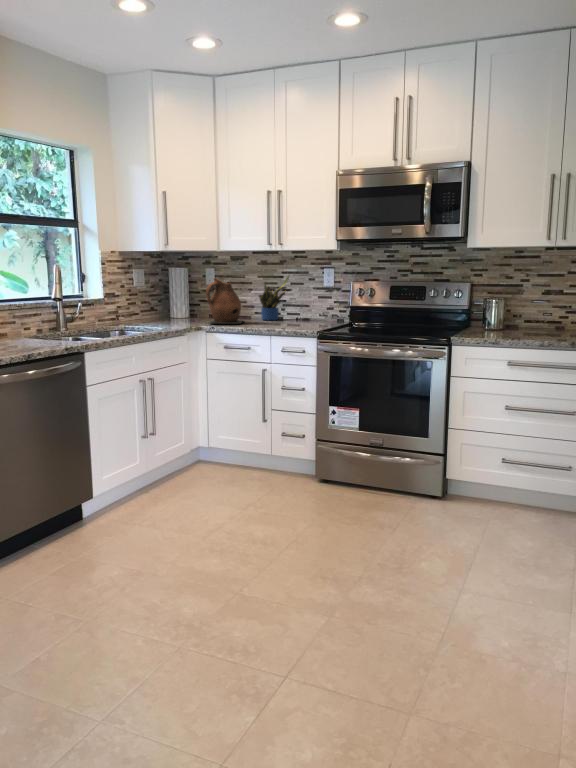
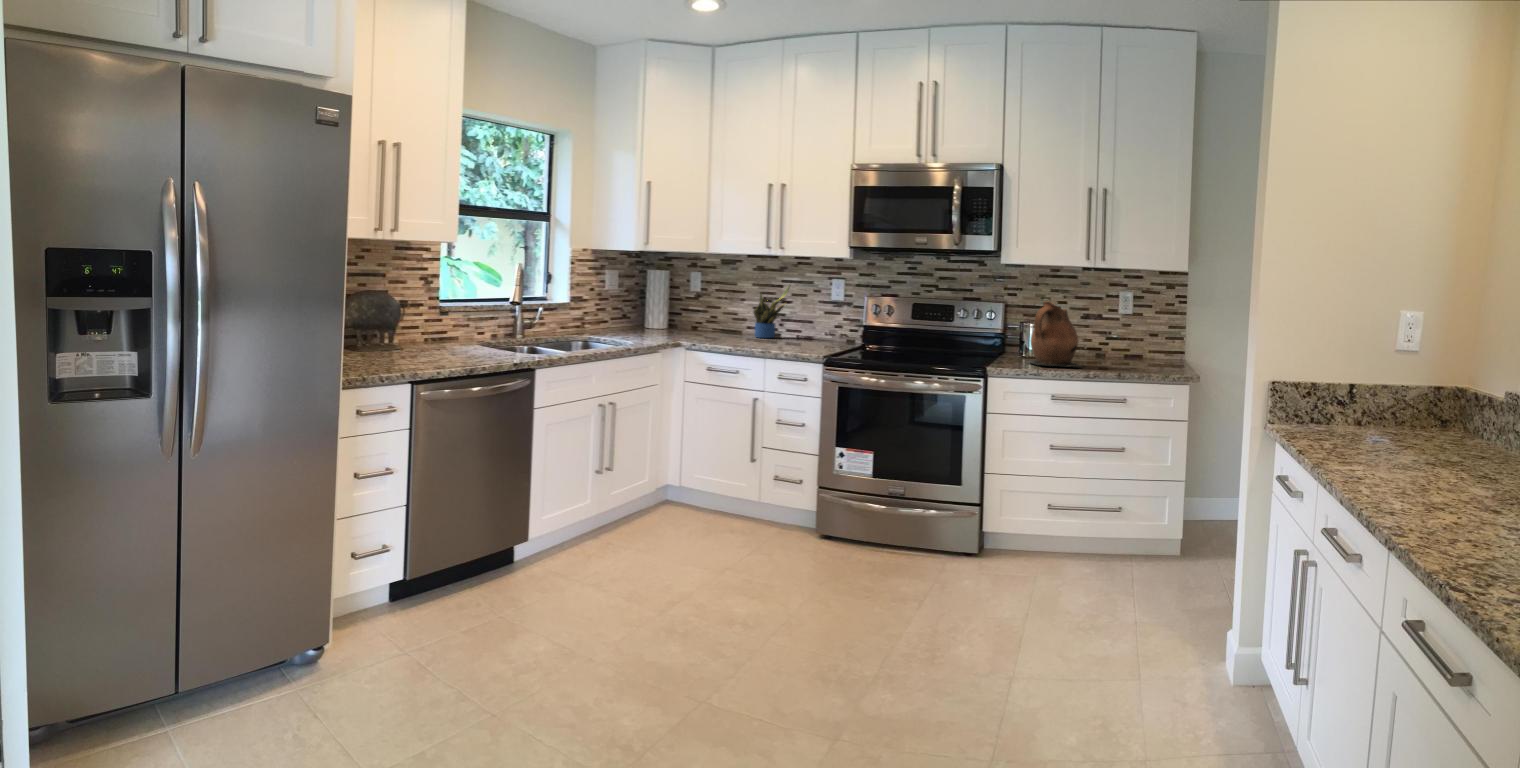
ceramic pitcher: present [206,278,244,324] -> present [1028,301,1081,367]

